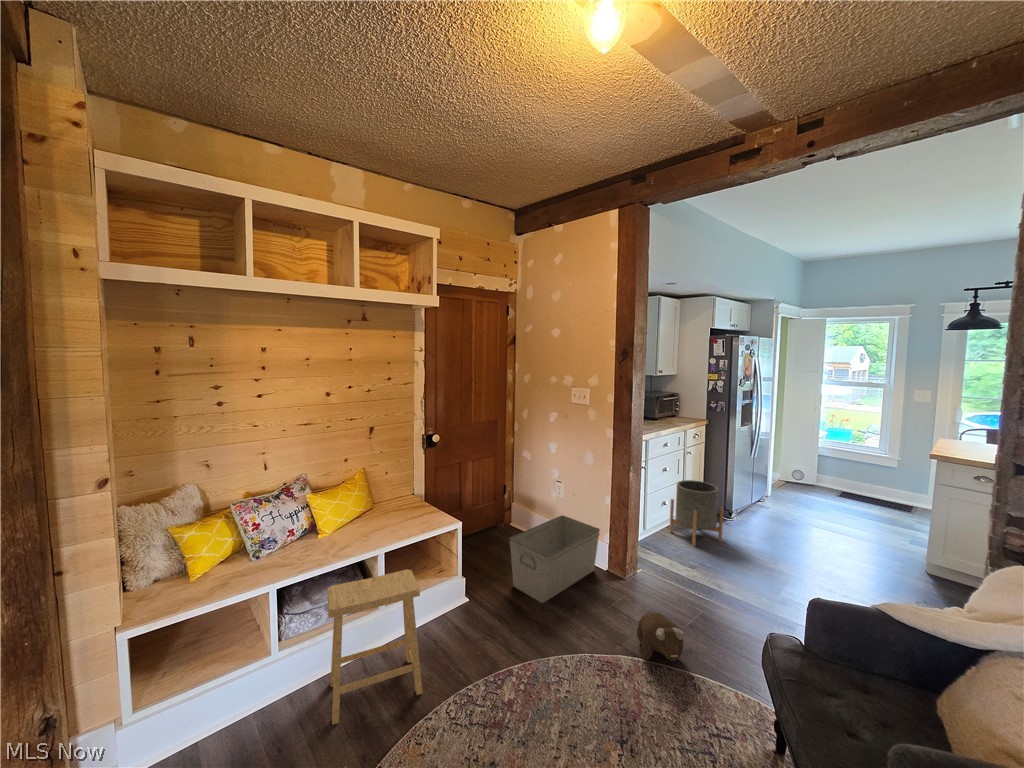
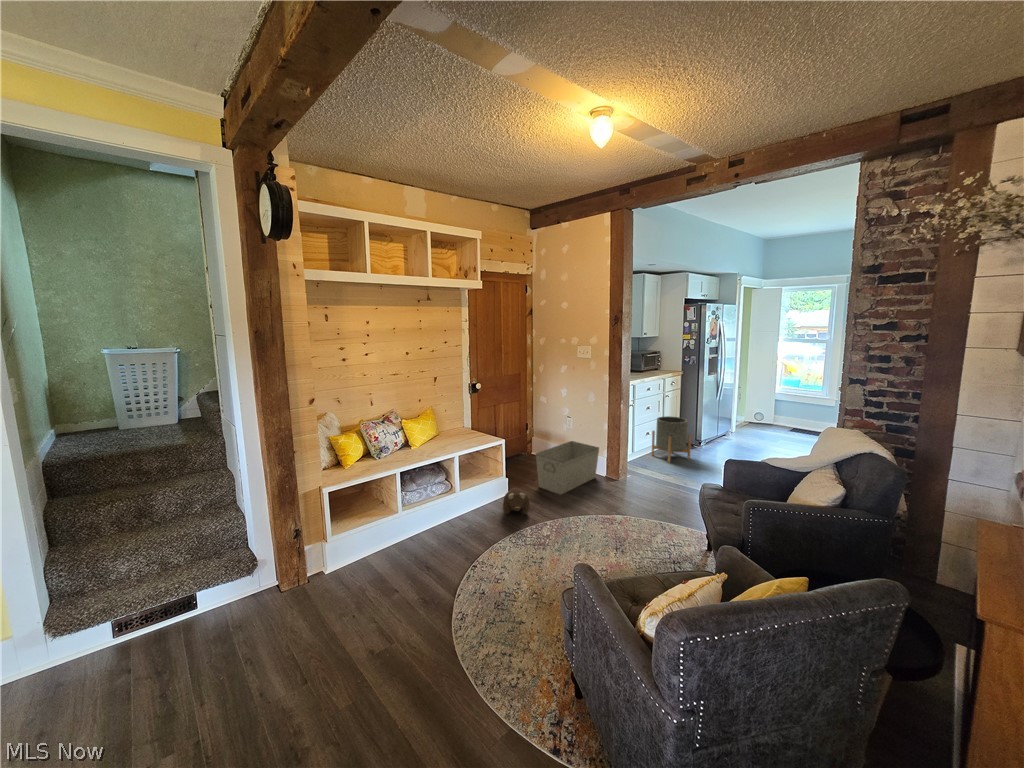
footstool: present [327,570,422,725] -> none [429,463,491,548]
plush toy: present [637,612,685,661] -> present [503,487,530,515]

